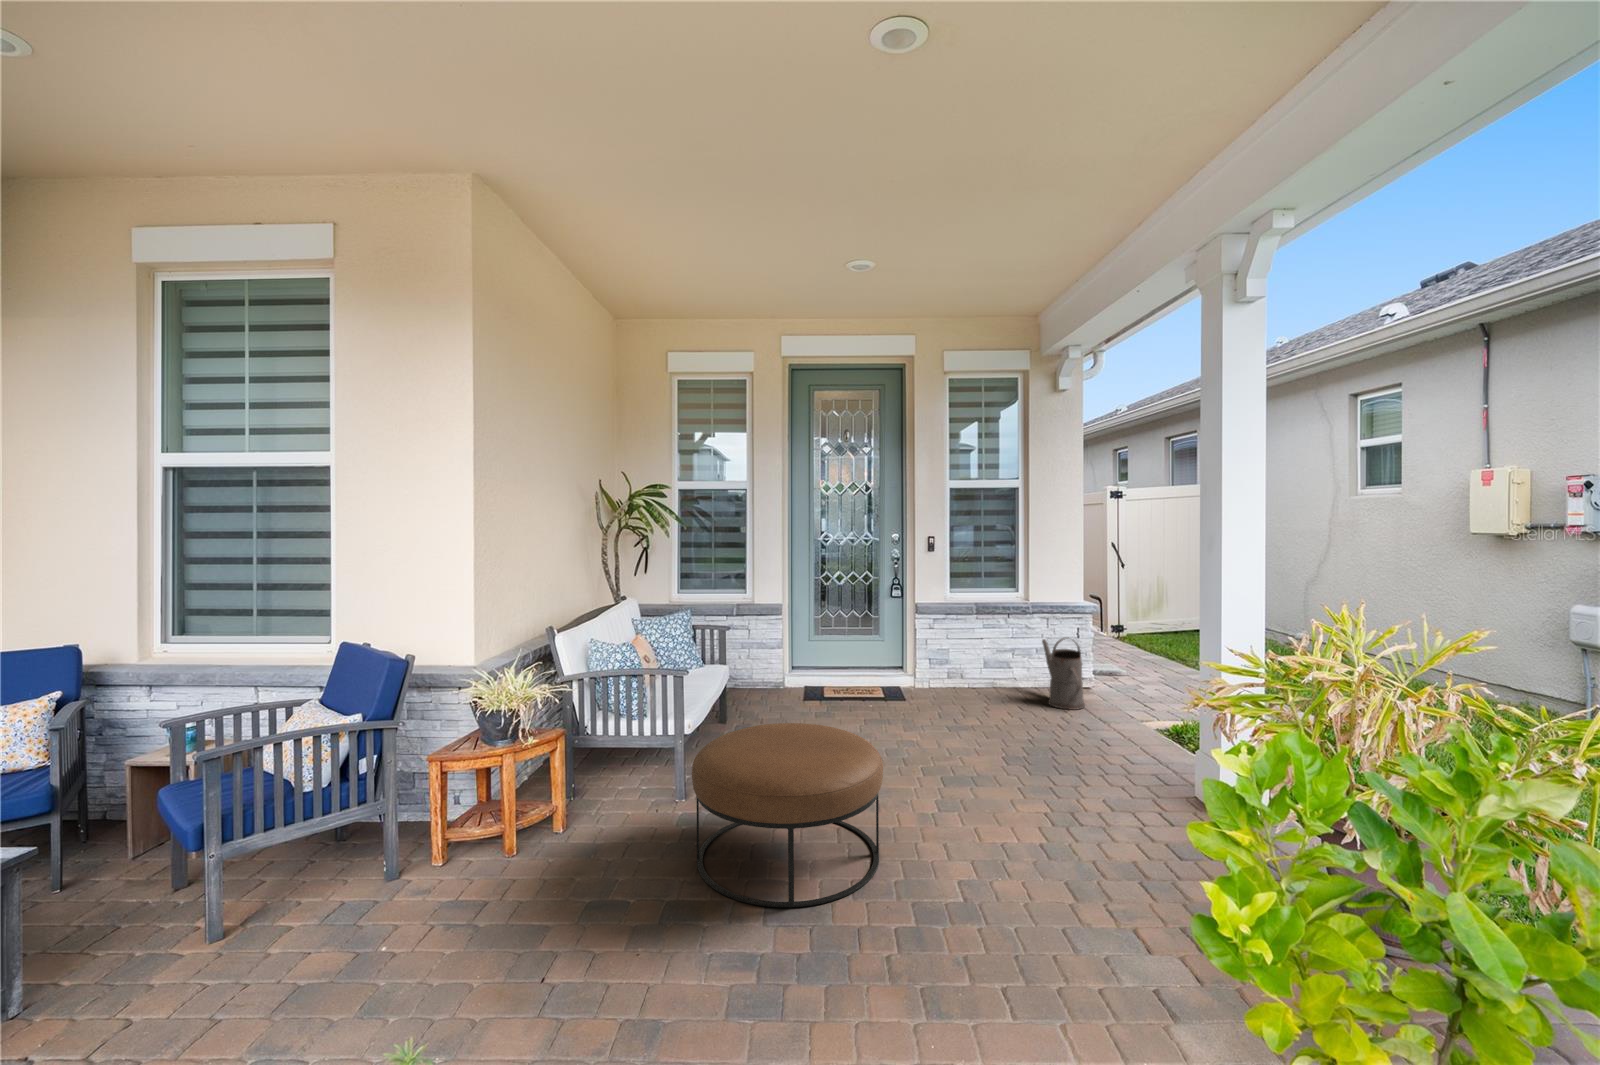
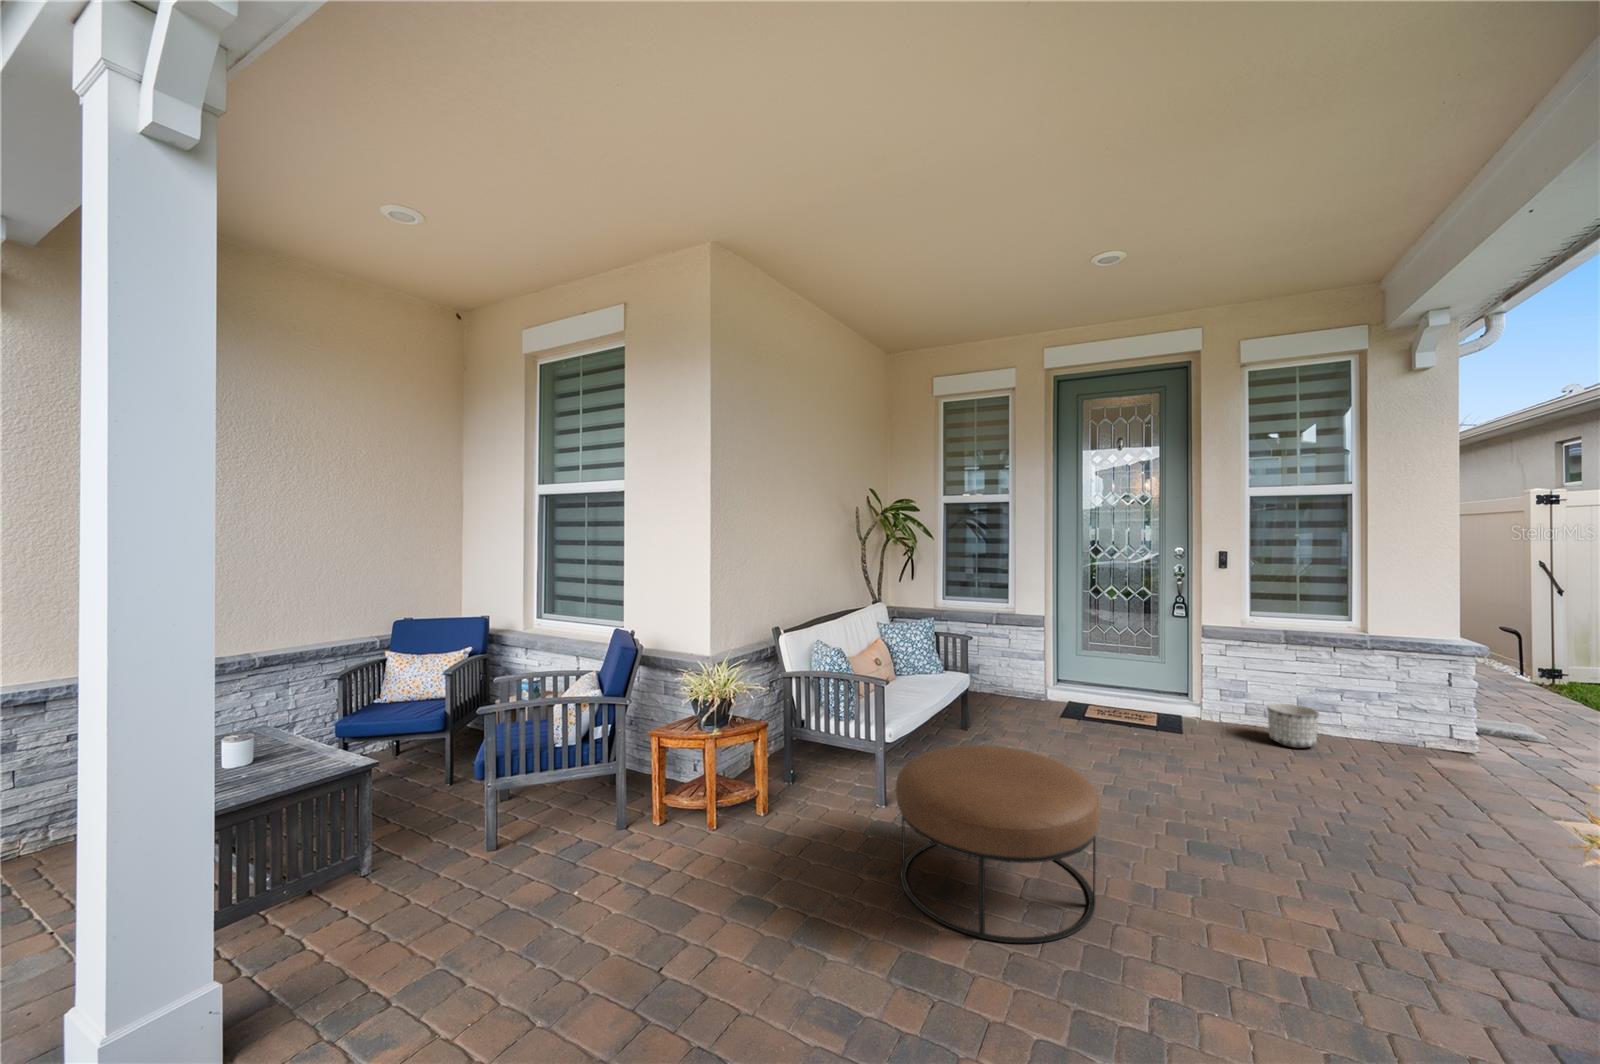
watering can: present [1042,638,1085,710] -> none [1388,683,1453,781]
planter: none [965,664,1001,699] -> present [1267,703,1319,748]

